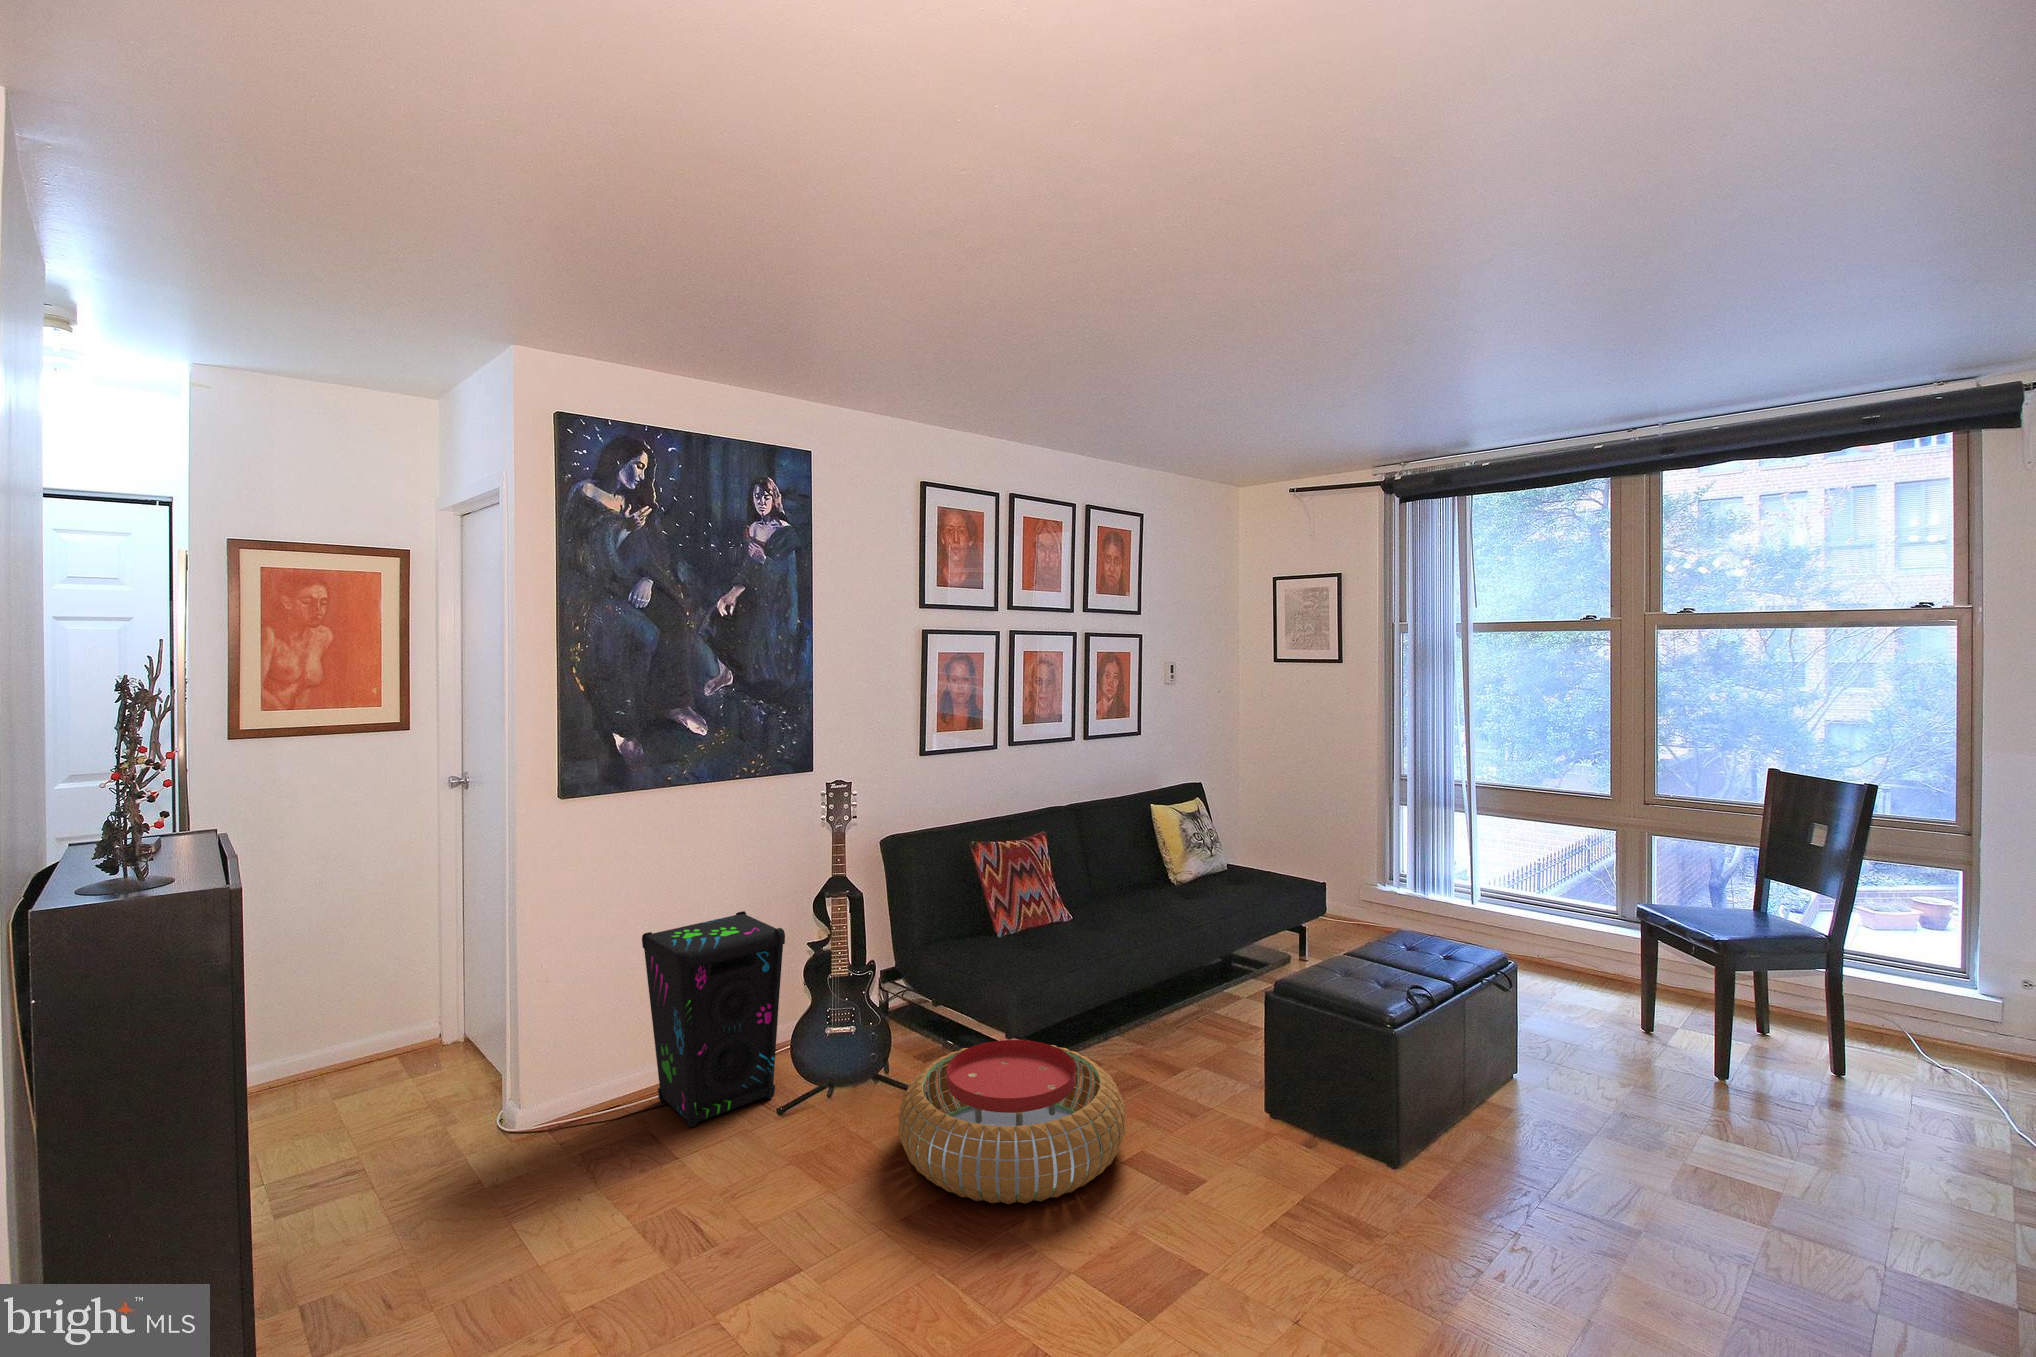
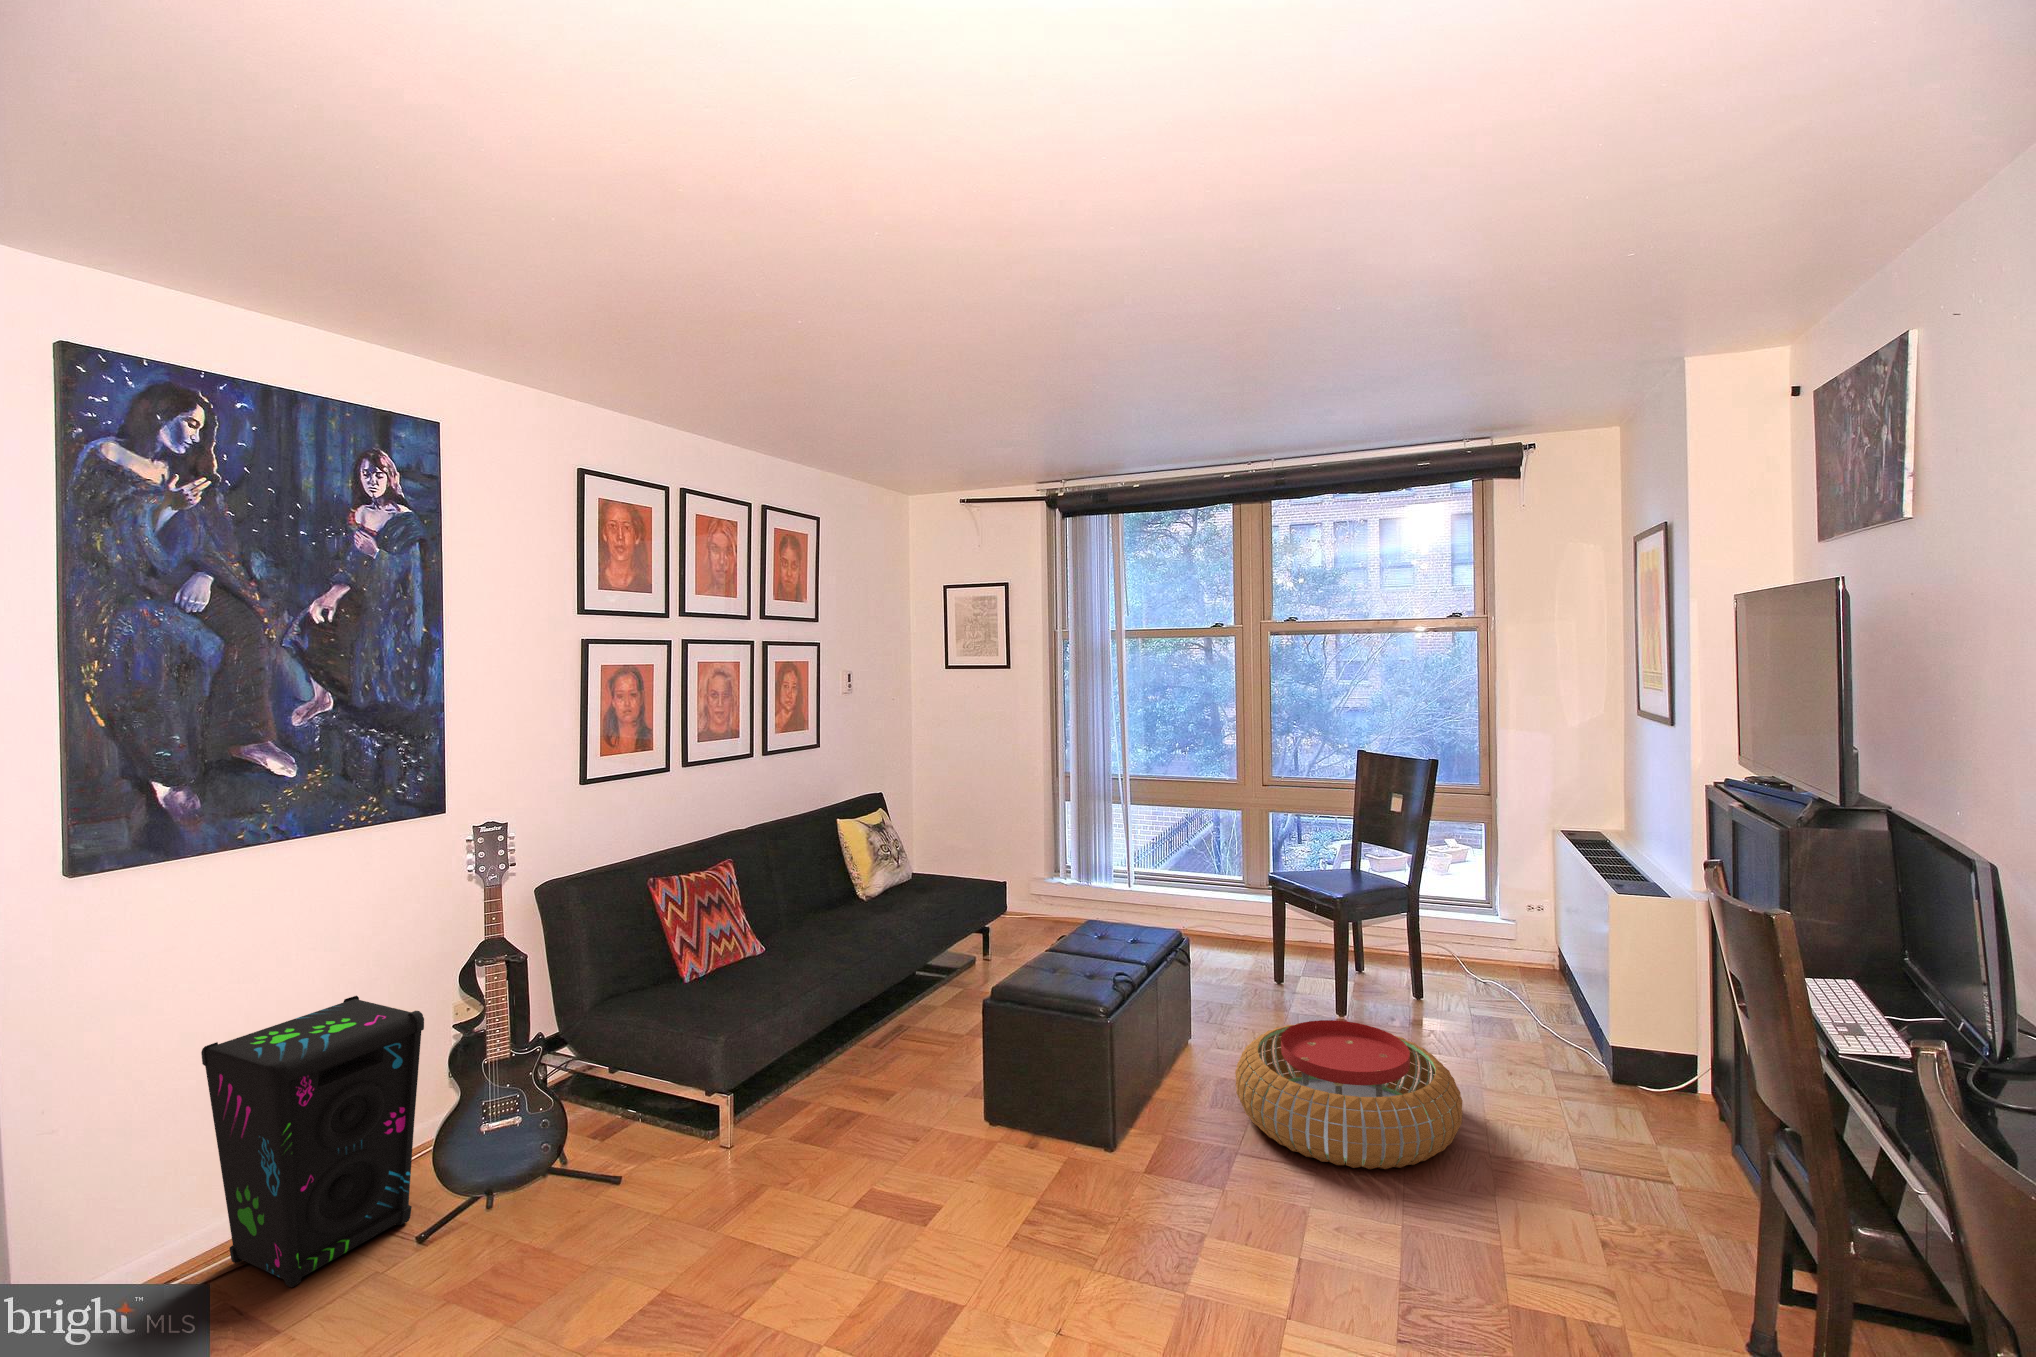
pouf: present [898,1040,1126,1204] -> present [1235,1020,1463,1169]

